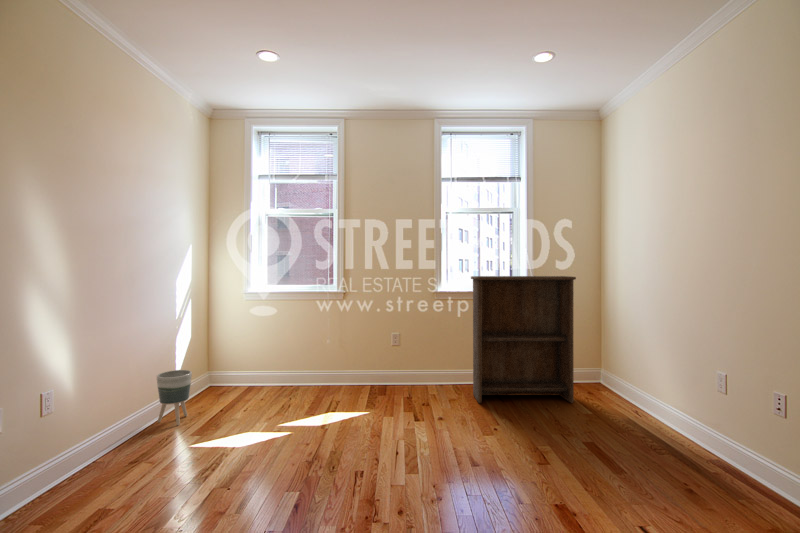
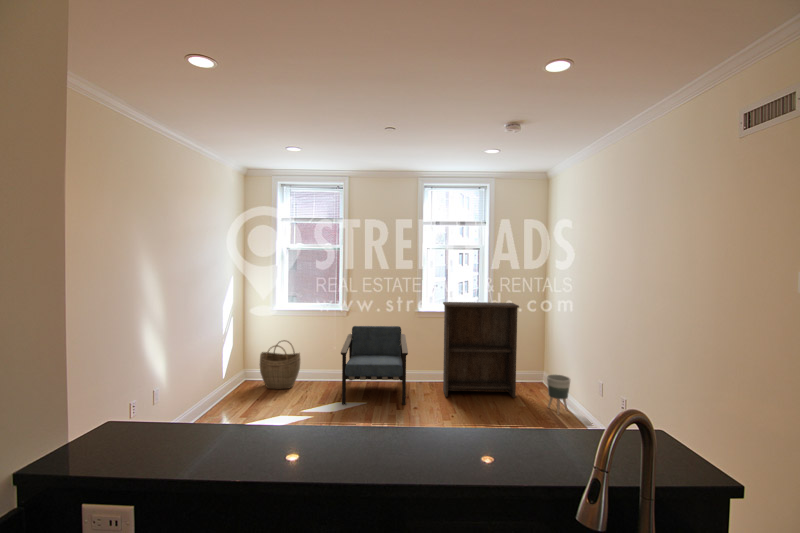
armchair: none [335,311,428,415] -> present [341,326,408,404]
woven basket: none [227,332,283,396] -> present [260,340,300,389]
planter: present [156,370,192,425] -> present [547,375,570,415]

